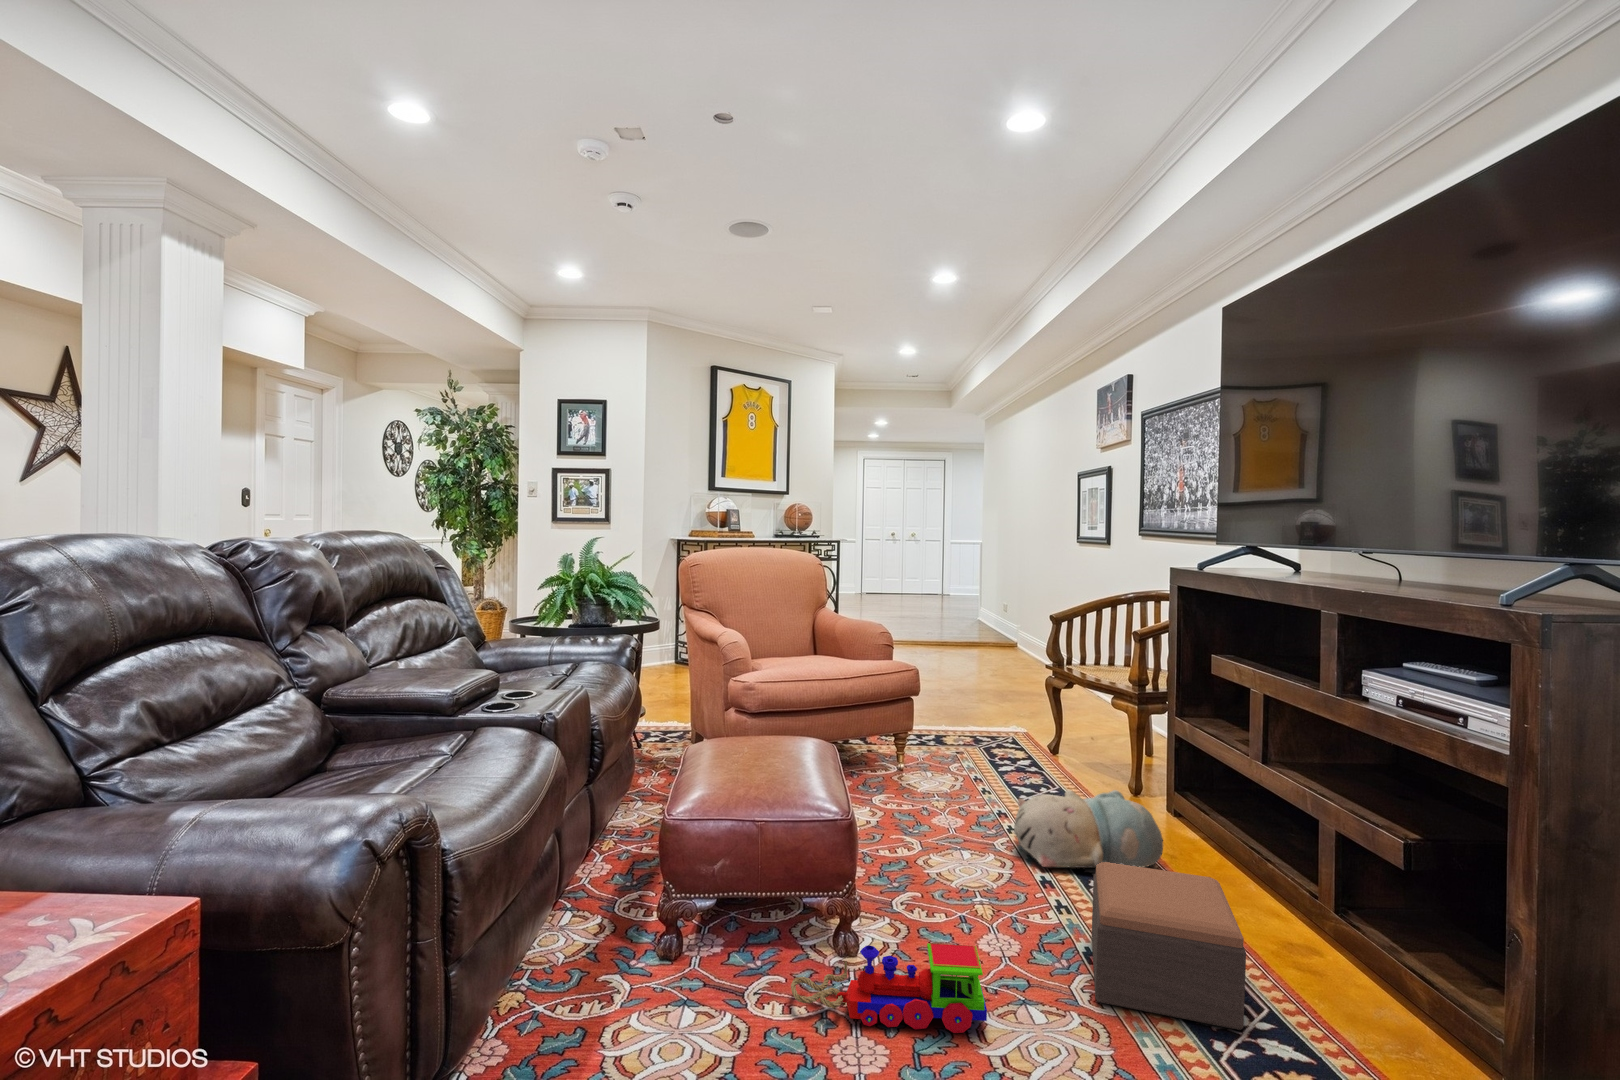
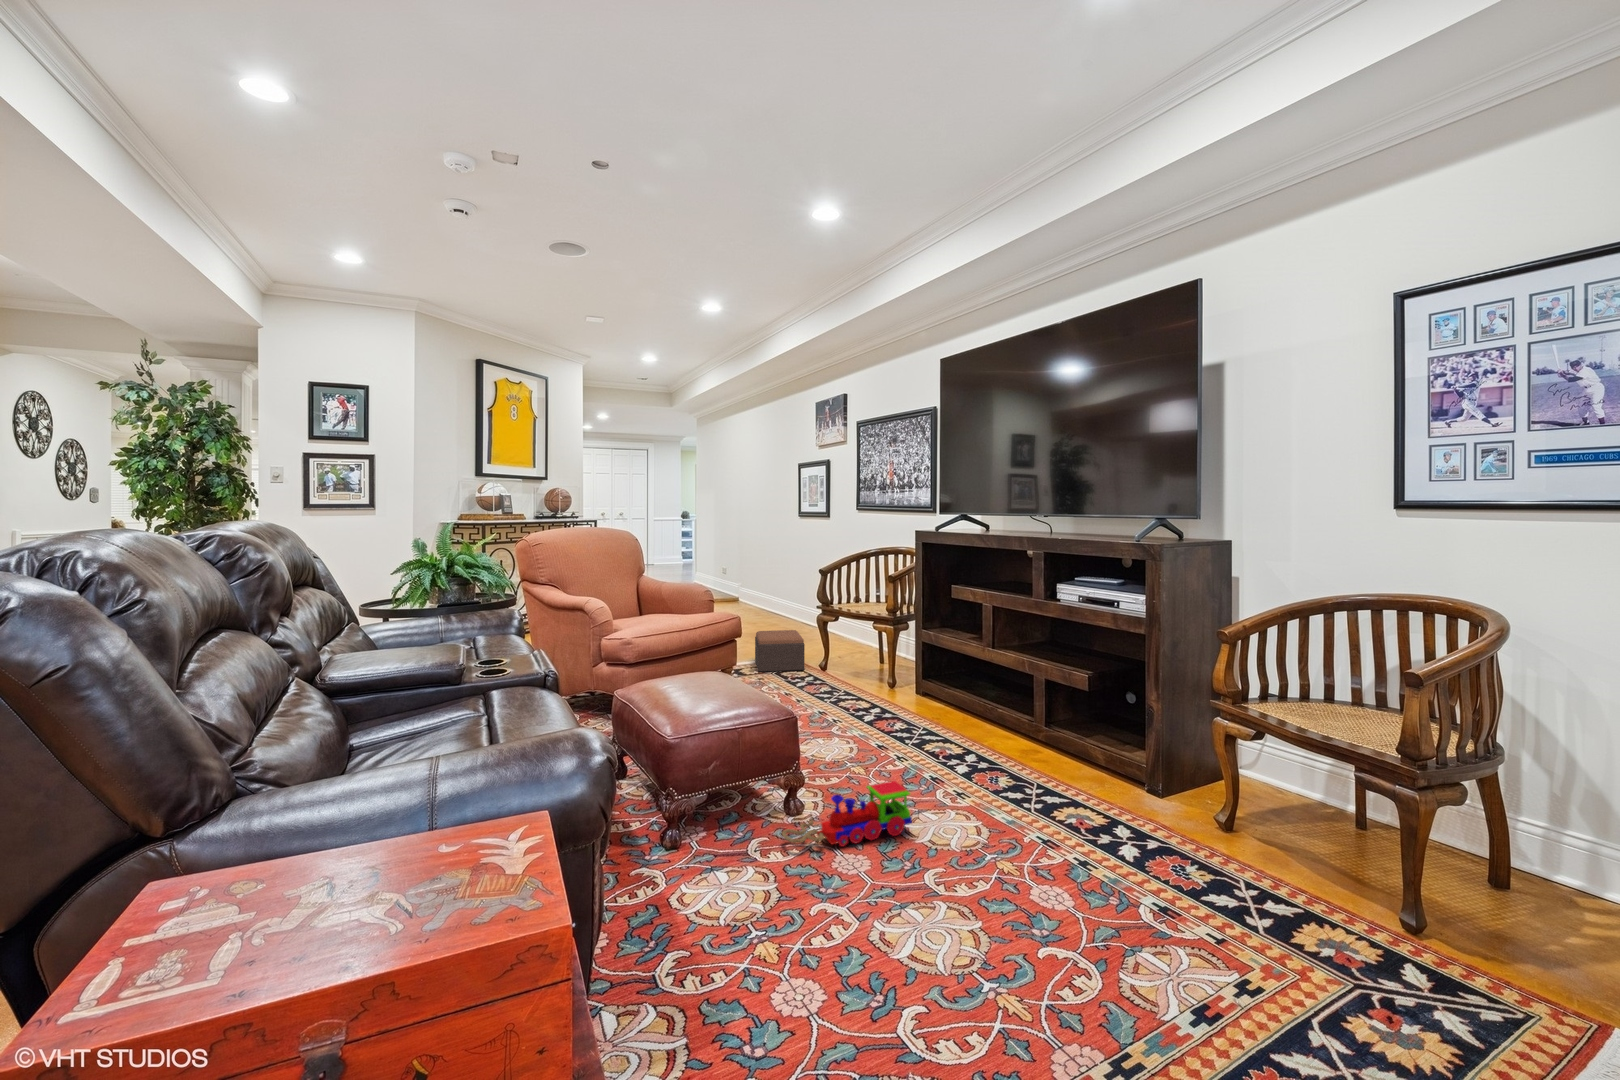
plush toy: present [1014,790,1163,868] -> none [846,681,940,738]
footstool: present [1092,862,1246,1030] -> present [755,630,805,672]

